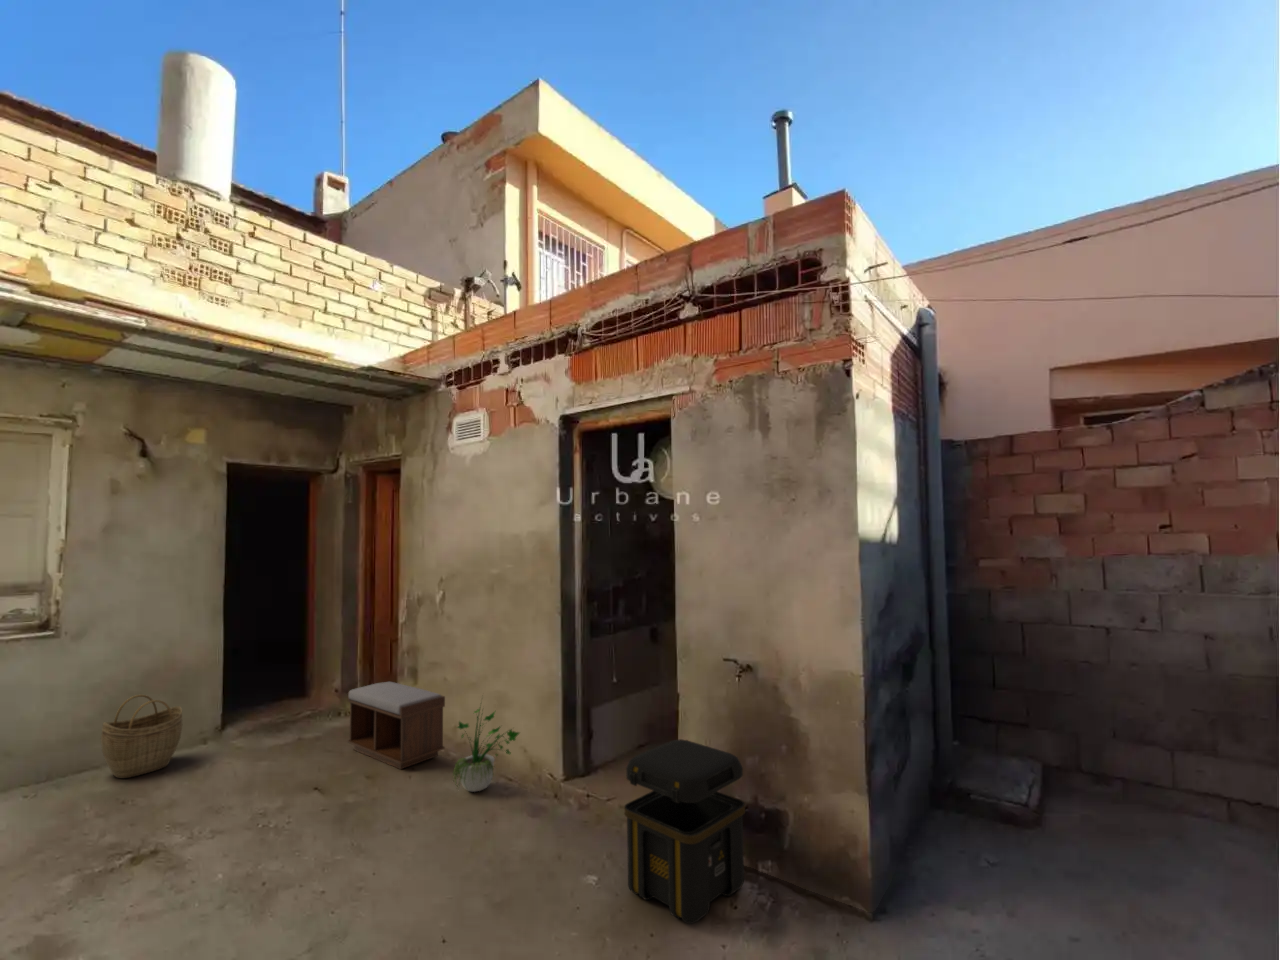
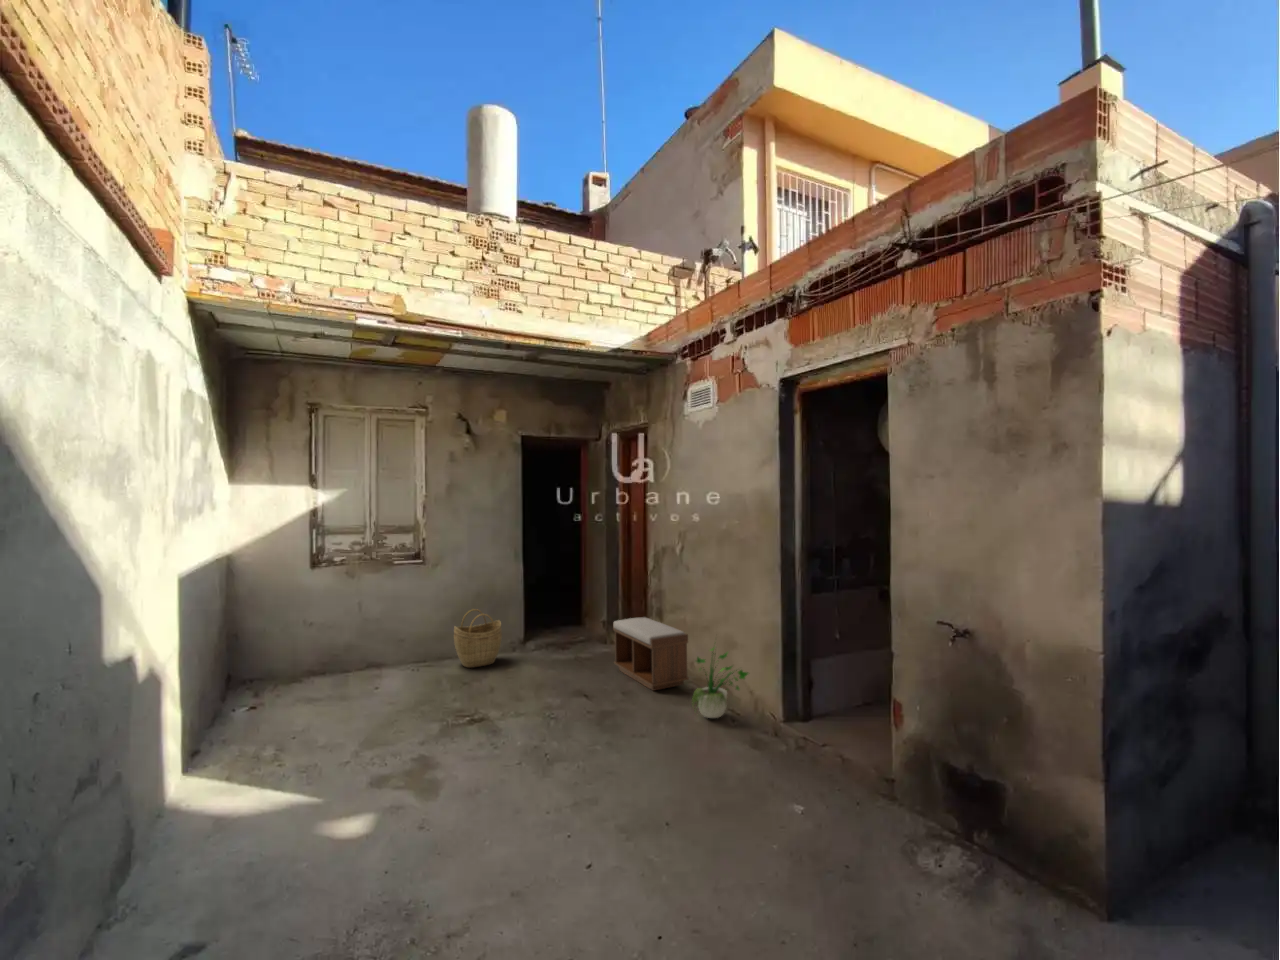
toolbox: present [624,740,745,924] -> none [833,697,963,870]

